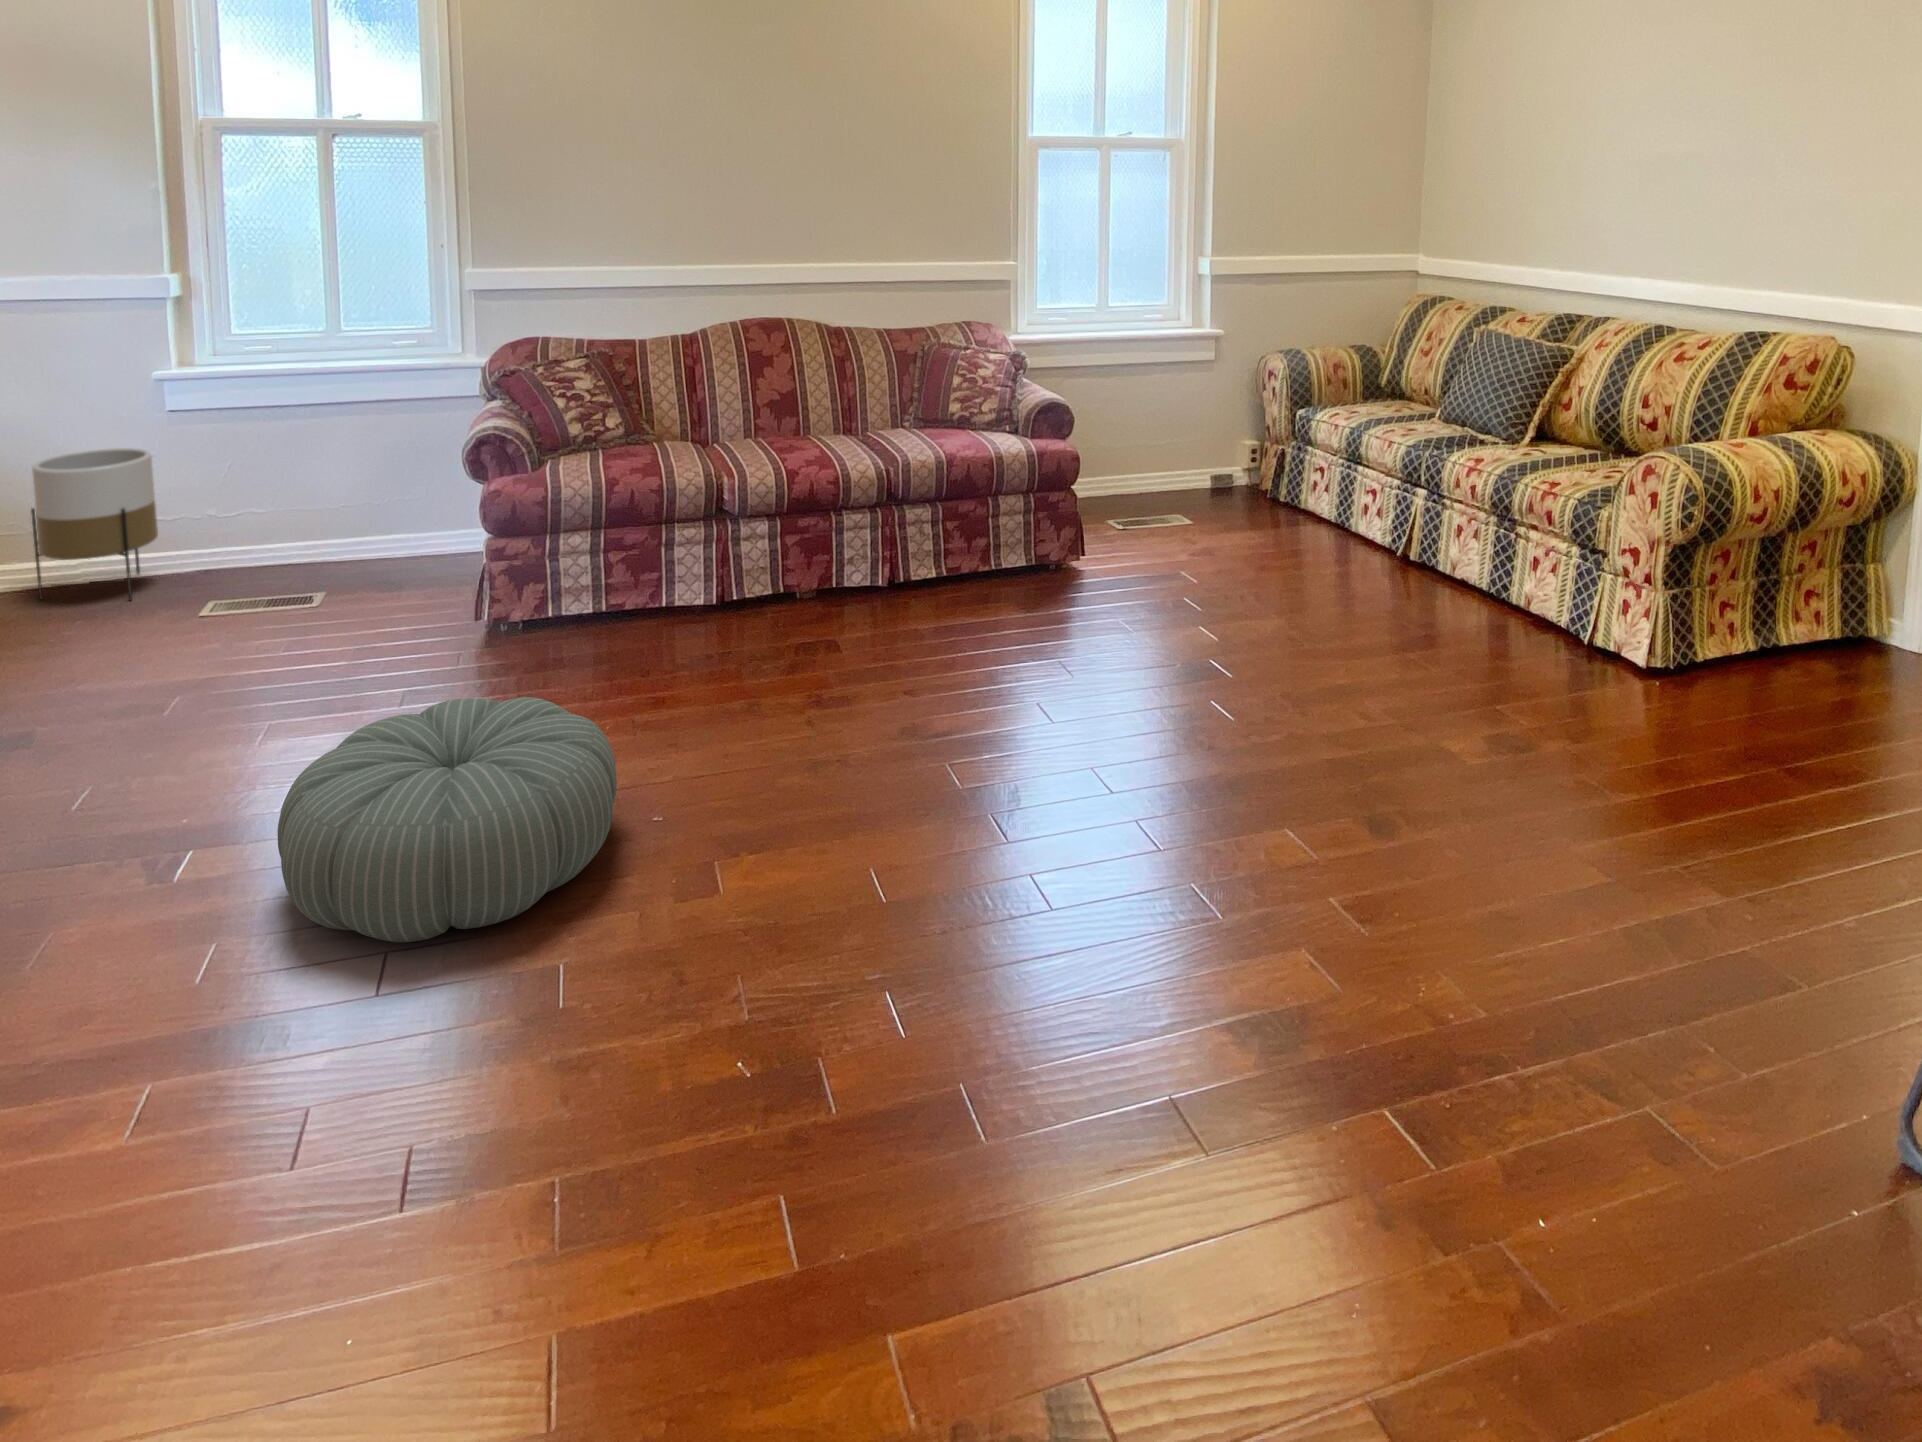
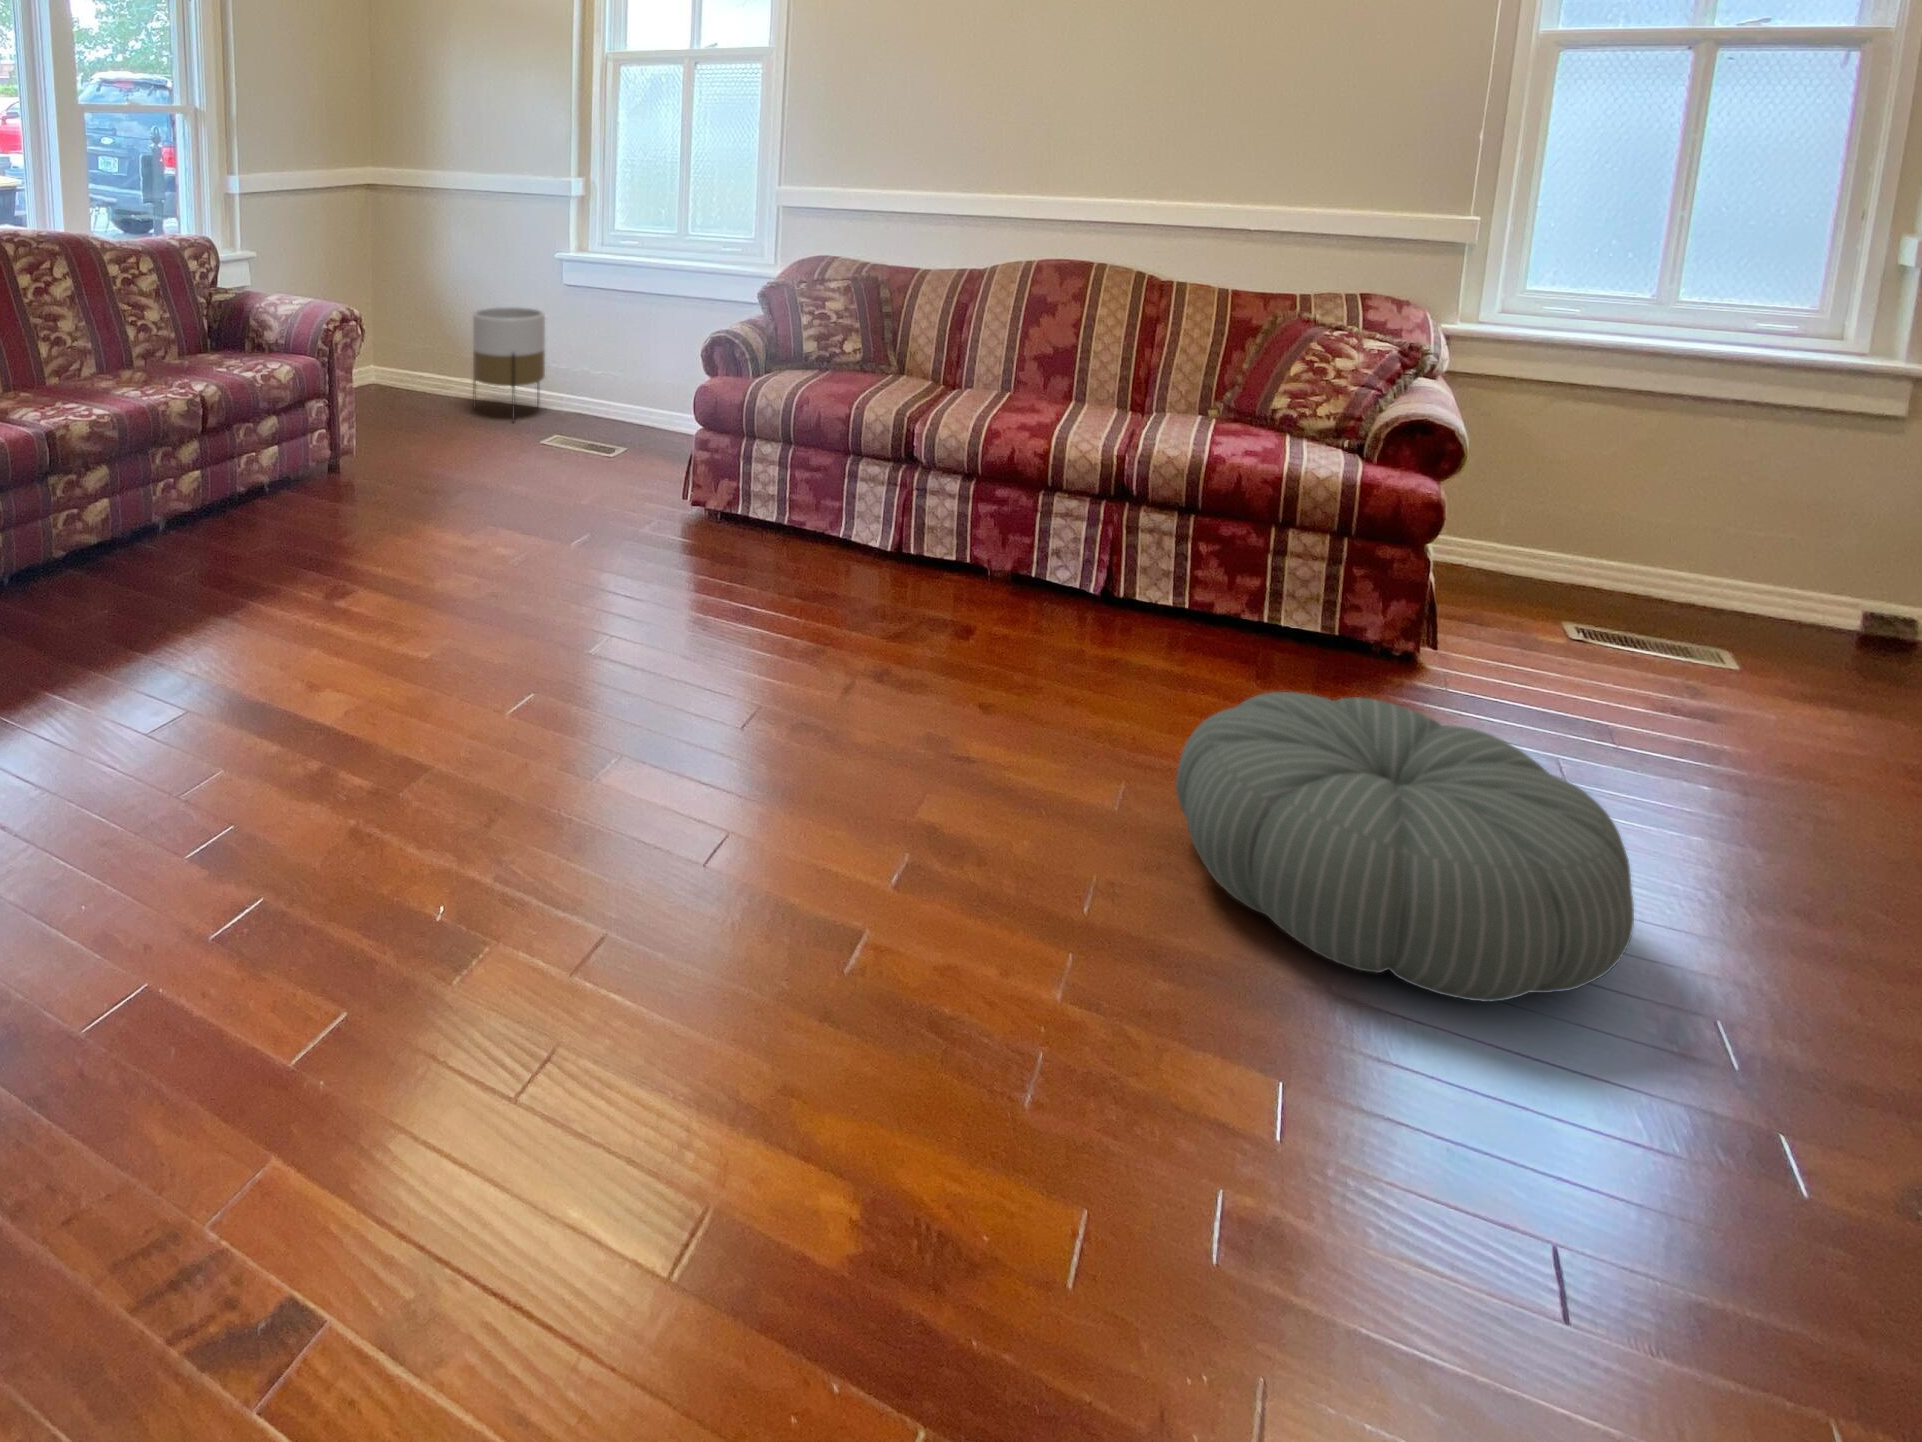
pouf: present [277,697,617,942] -> present [1176,692,1634,1002]

